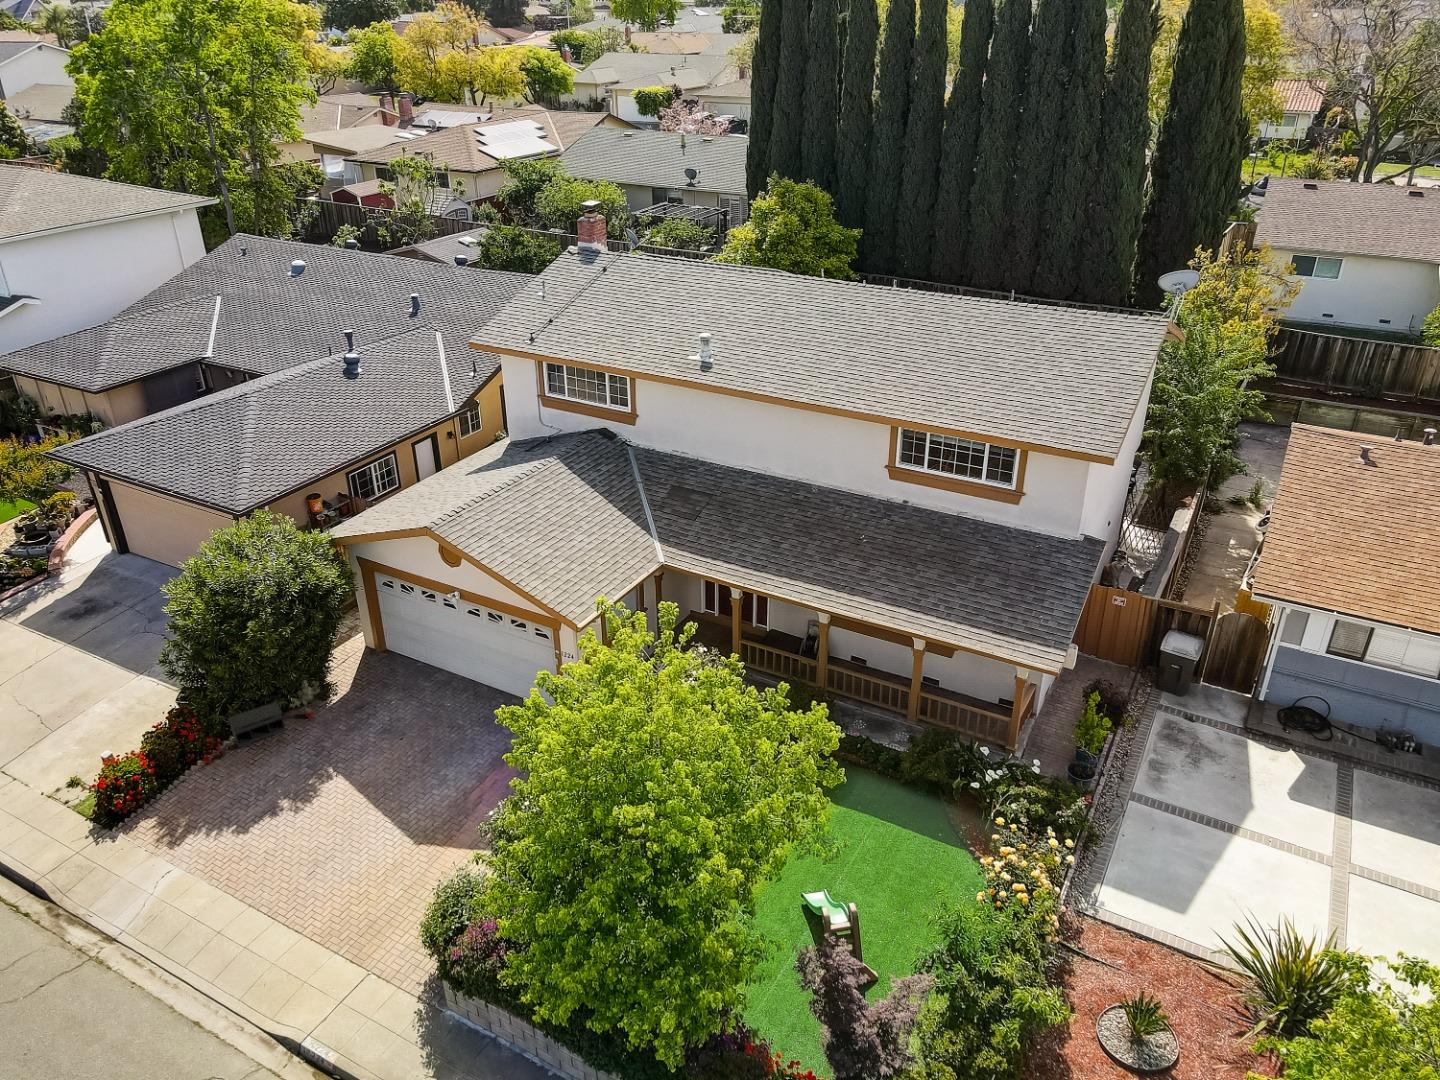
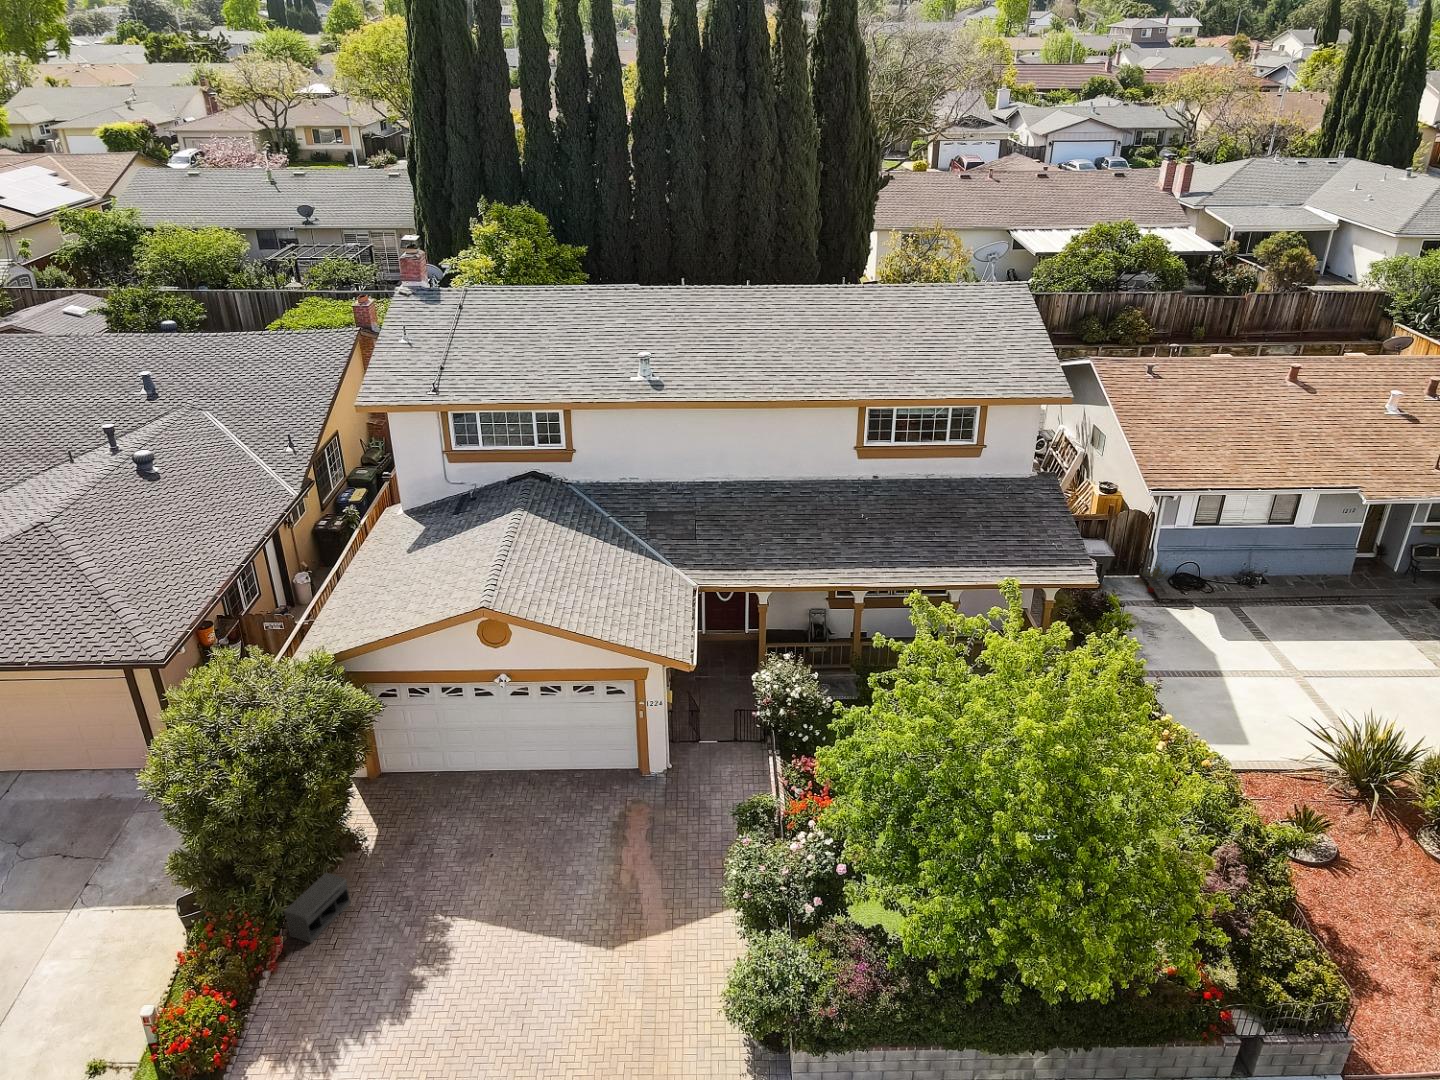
potted tree: present [290,680,319,718] -> present [1141,563,1167,593]

